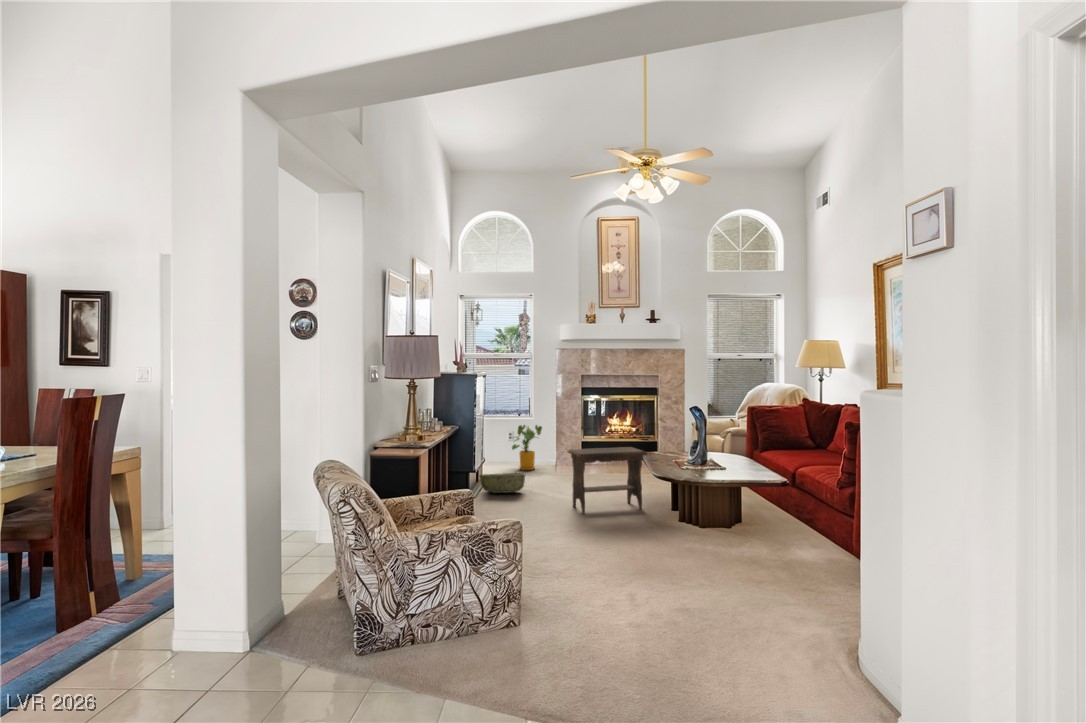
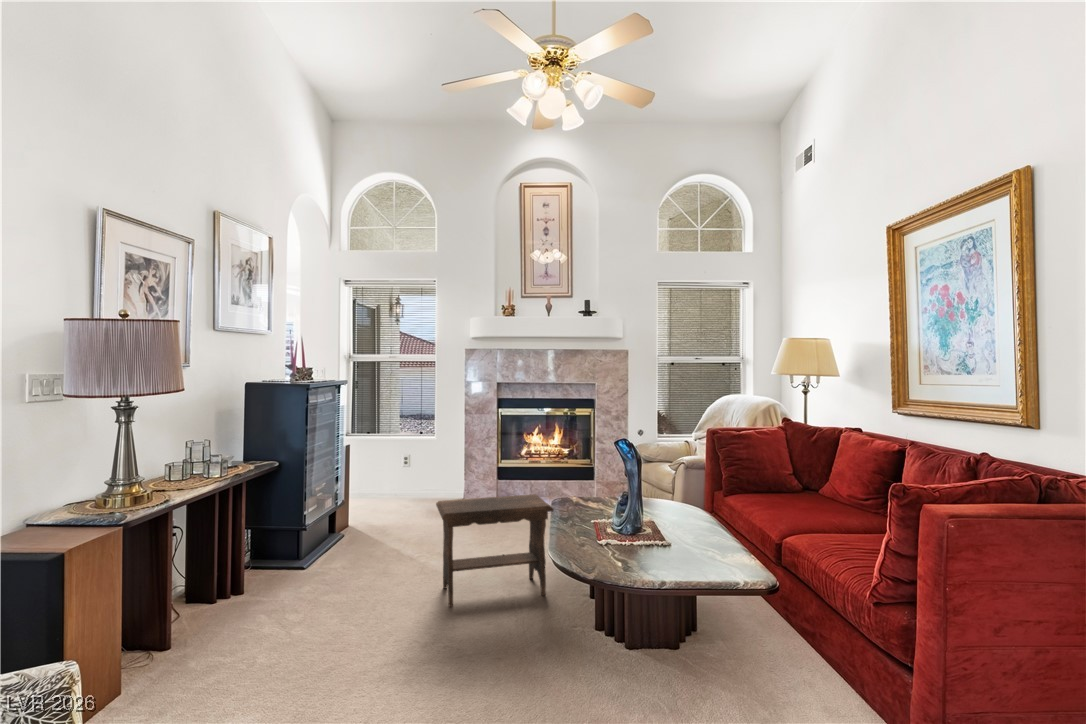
house plant: present [511,425,542,470] -> none [397,446,446,507]
woven basket: present [480,473,525,493] -> none [321,524,393,557]

